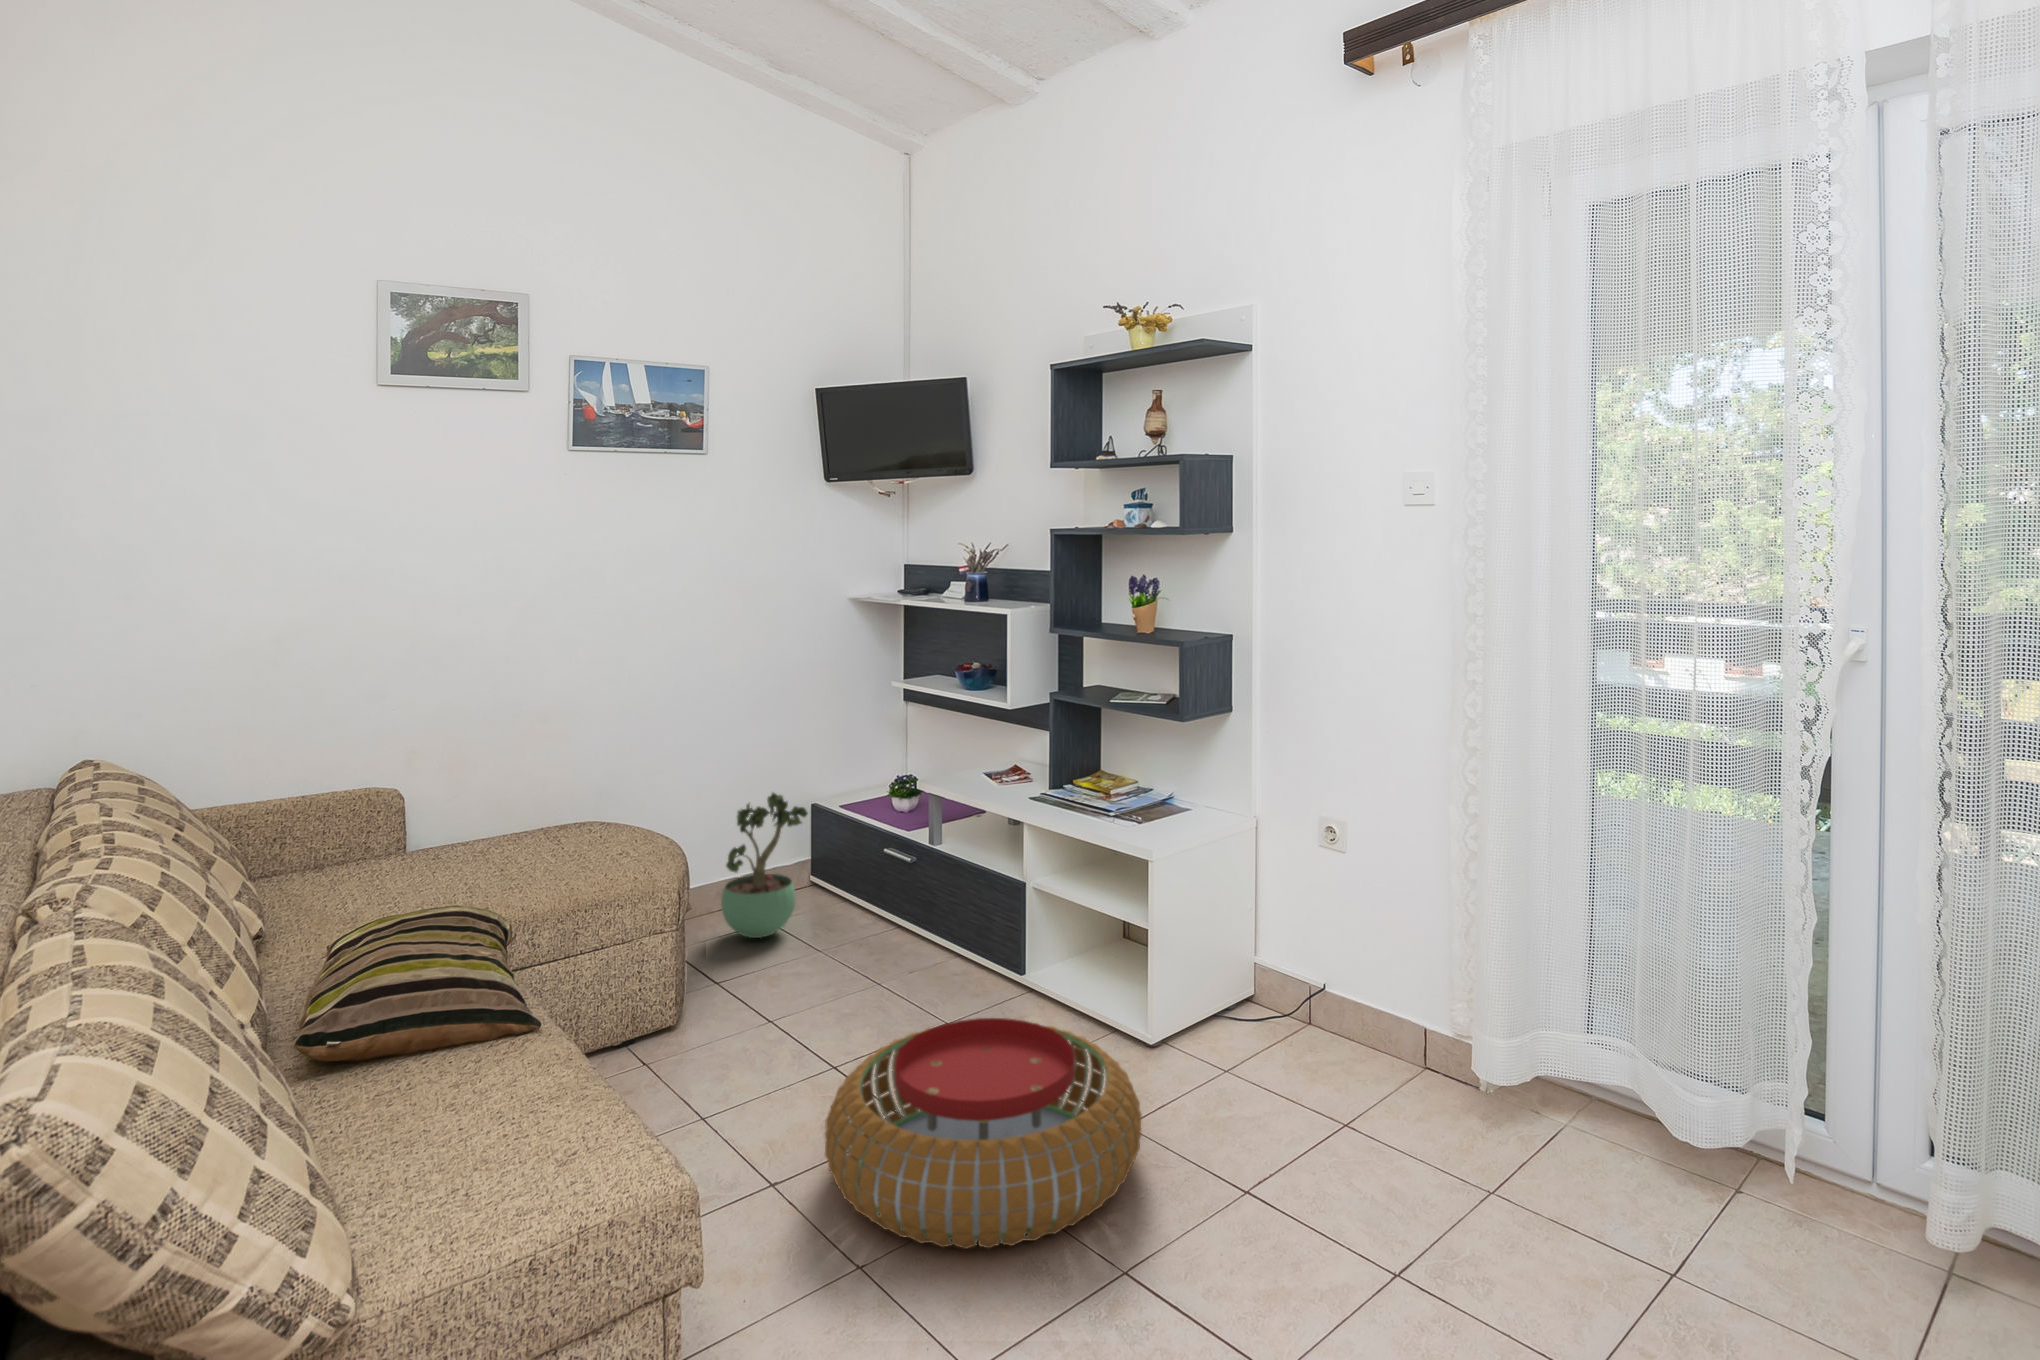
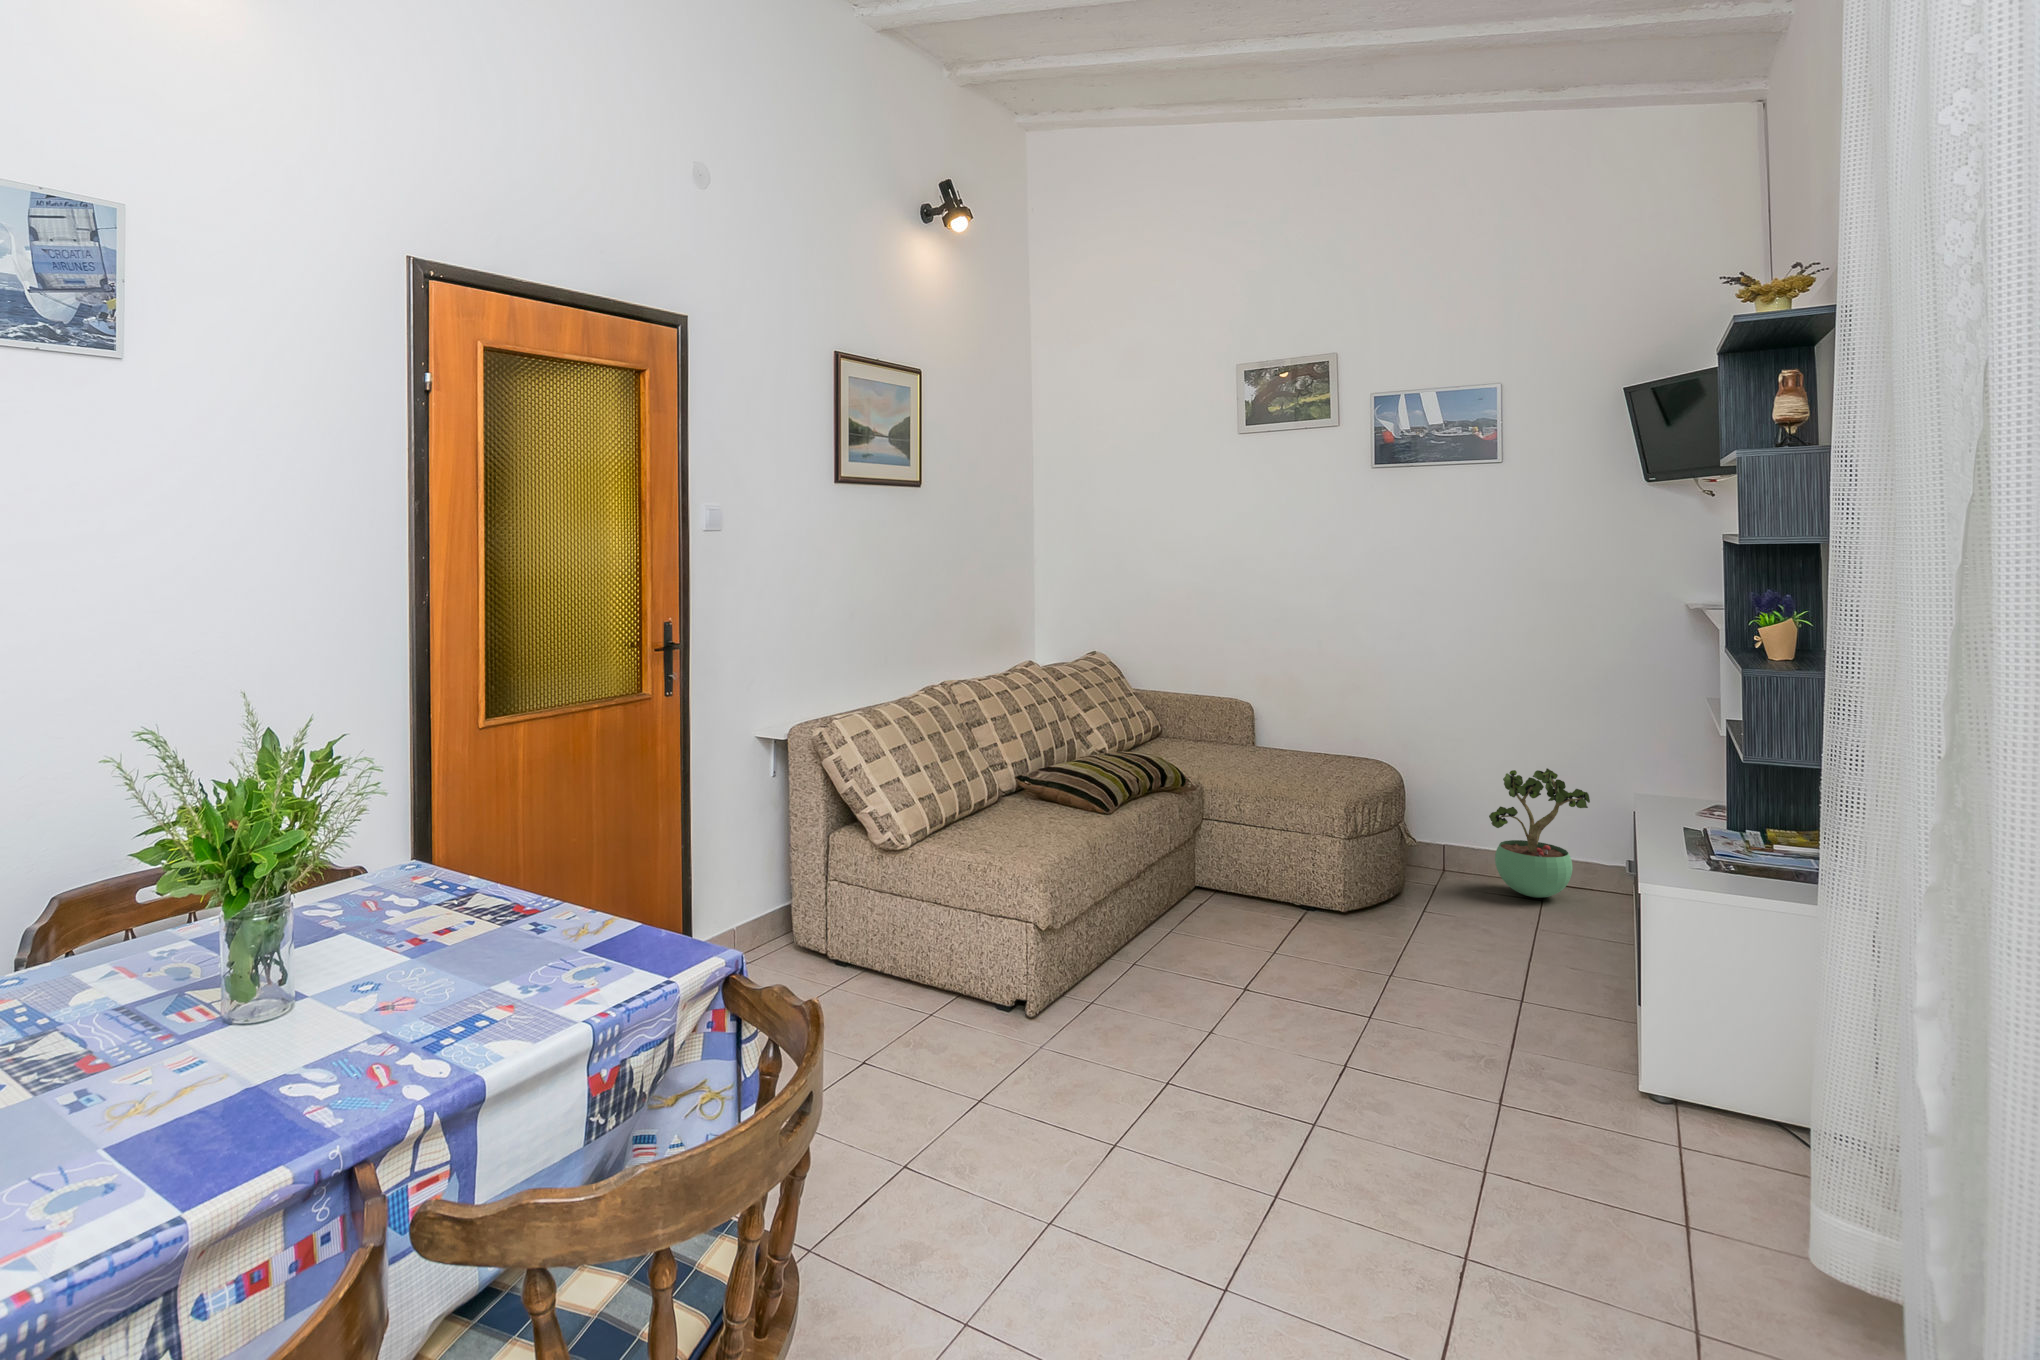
pouf: present [825,1018,1142,1249] -> none [1237,930,1521,1100]

